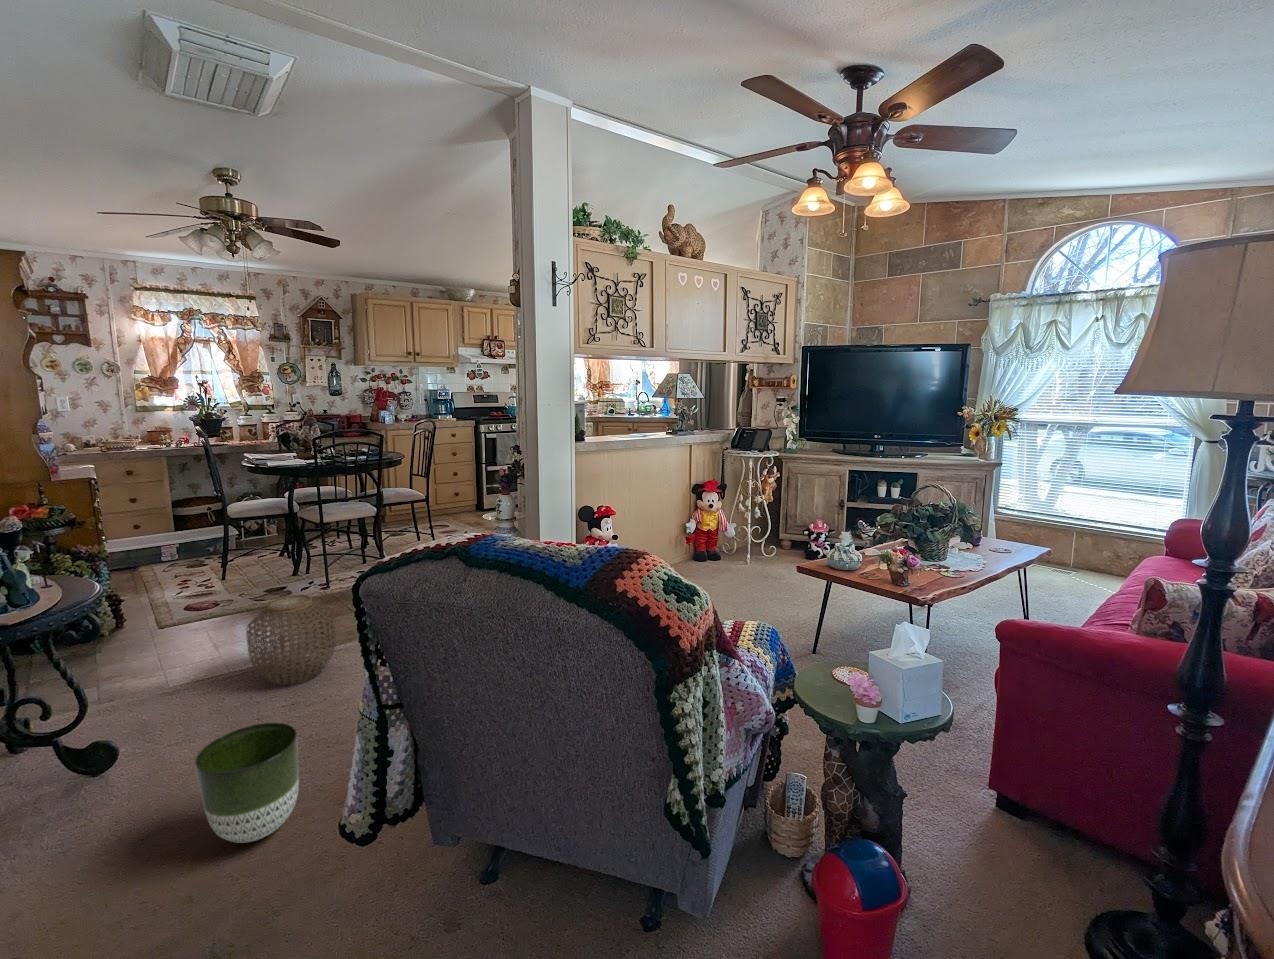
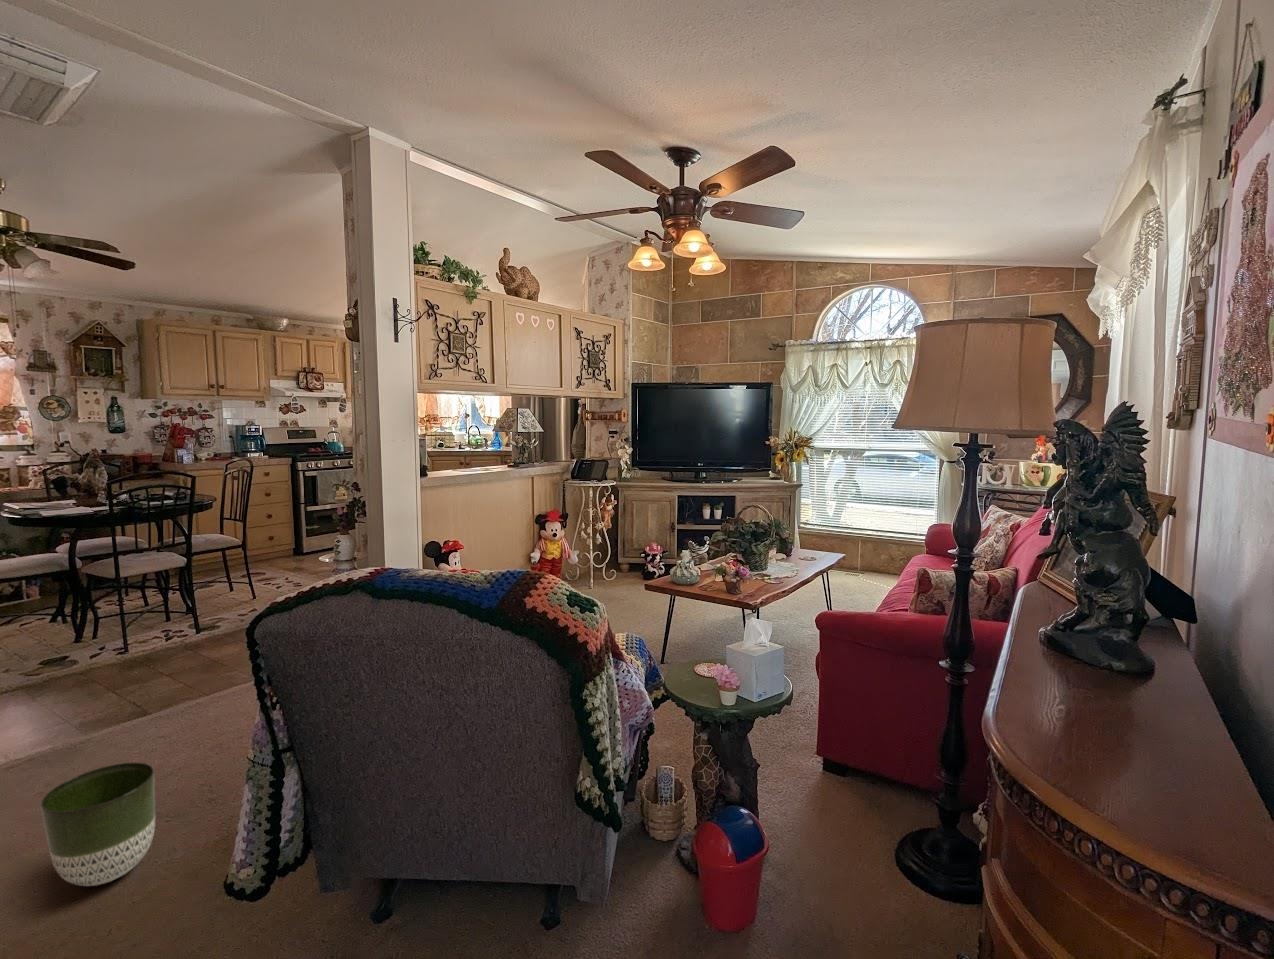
woven basket: present [246,595,335,685] -> none [52,647,161,747]

